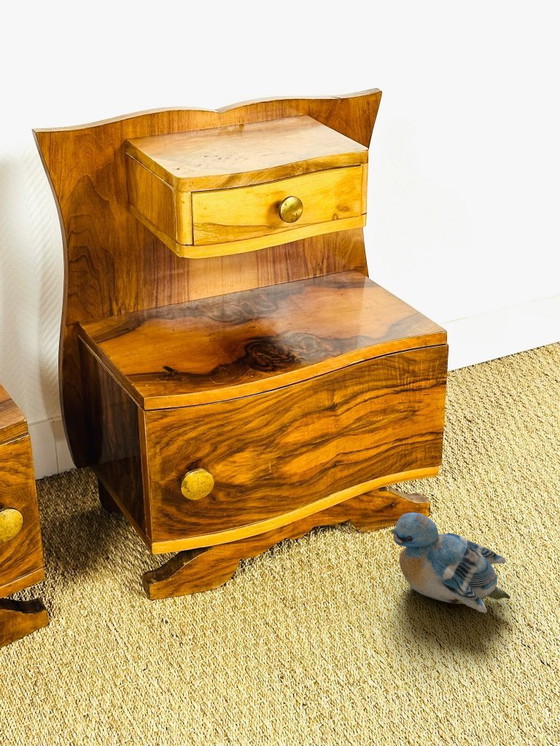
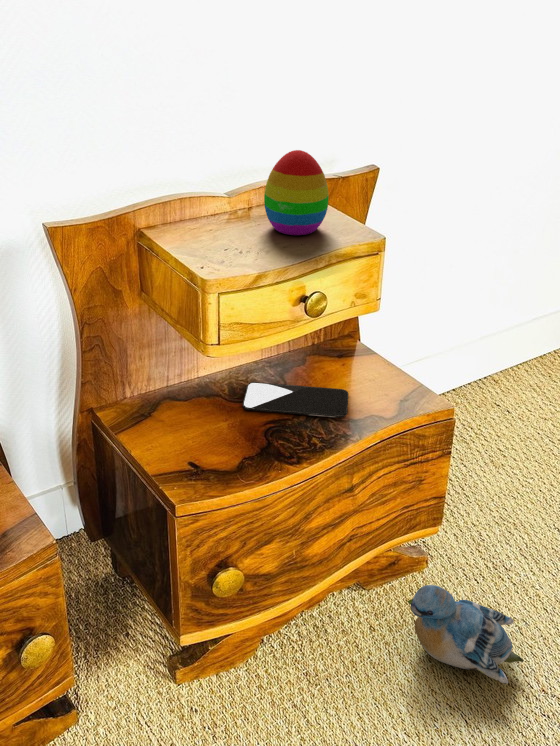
decorative egg: none [247,64,310,147] -> present [264,150,329,235]
smartphone: none [227,304,337,335] -> present [242,382,348,418]

